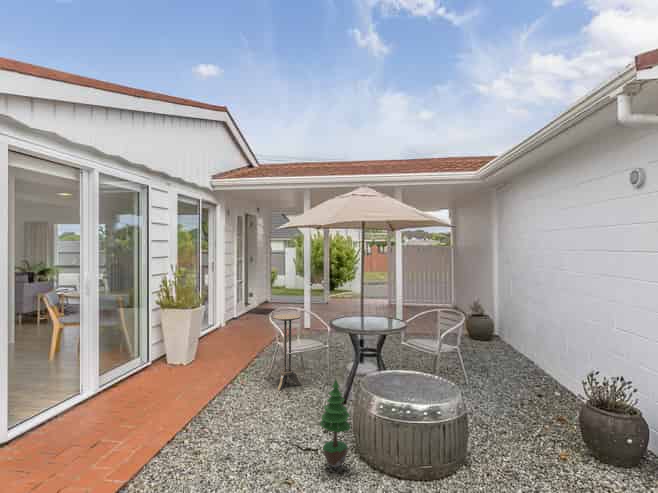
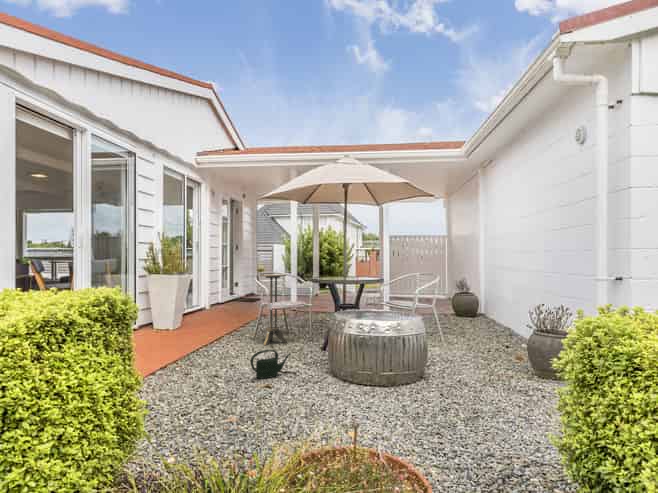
potted tree: present [320,380,351,468] -> none [301,302,330,383]
watering can: none [264,424,308,459] -> present [251,350,290,379]

